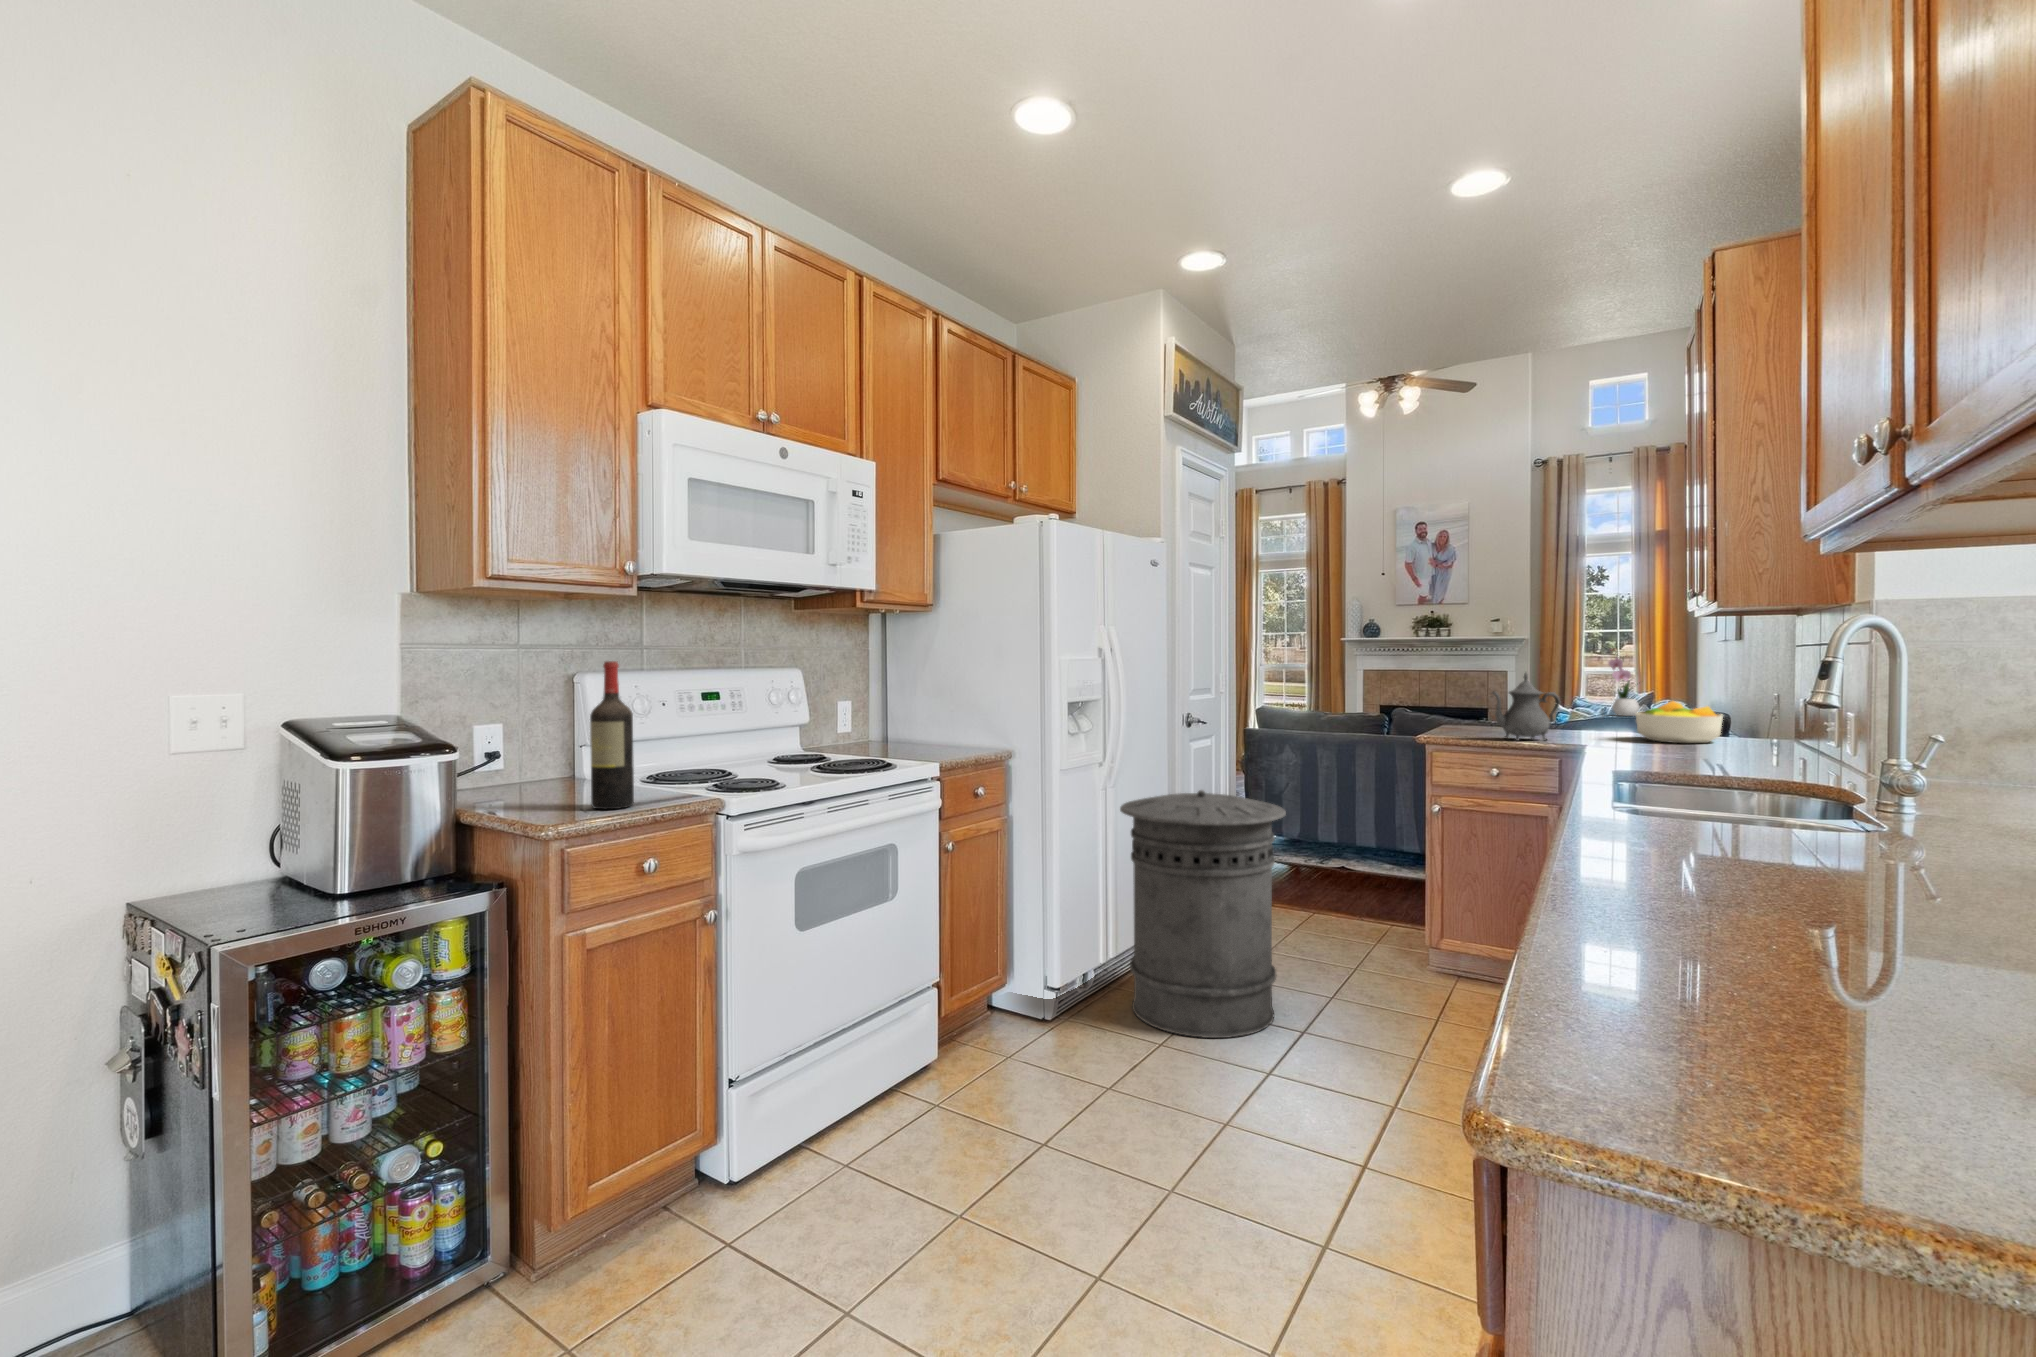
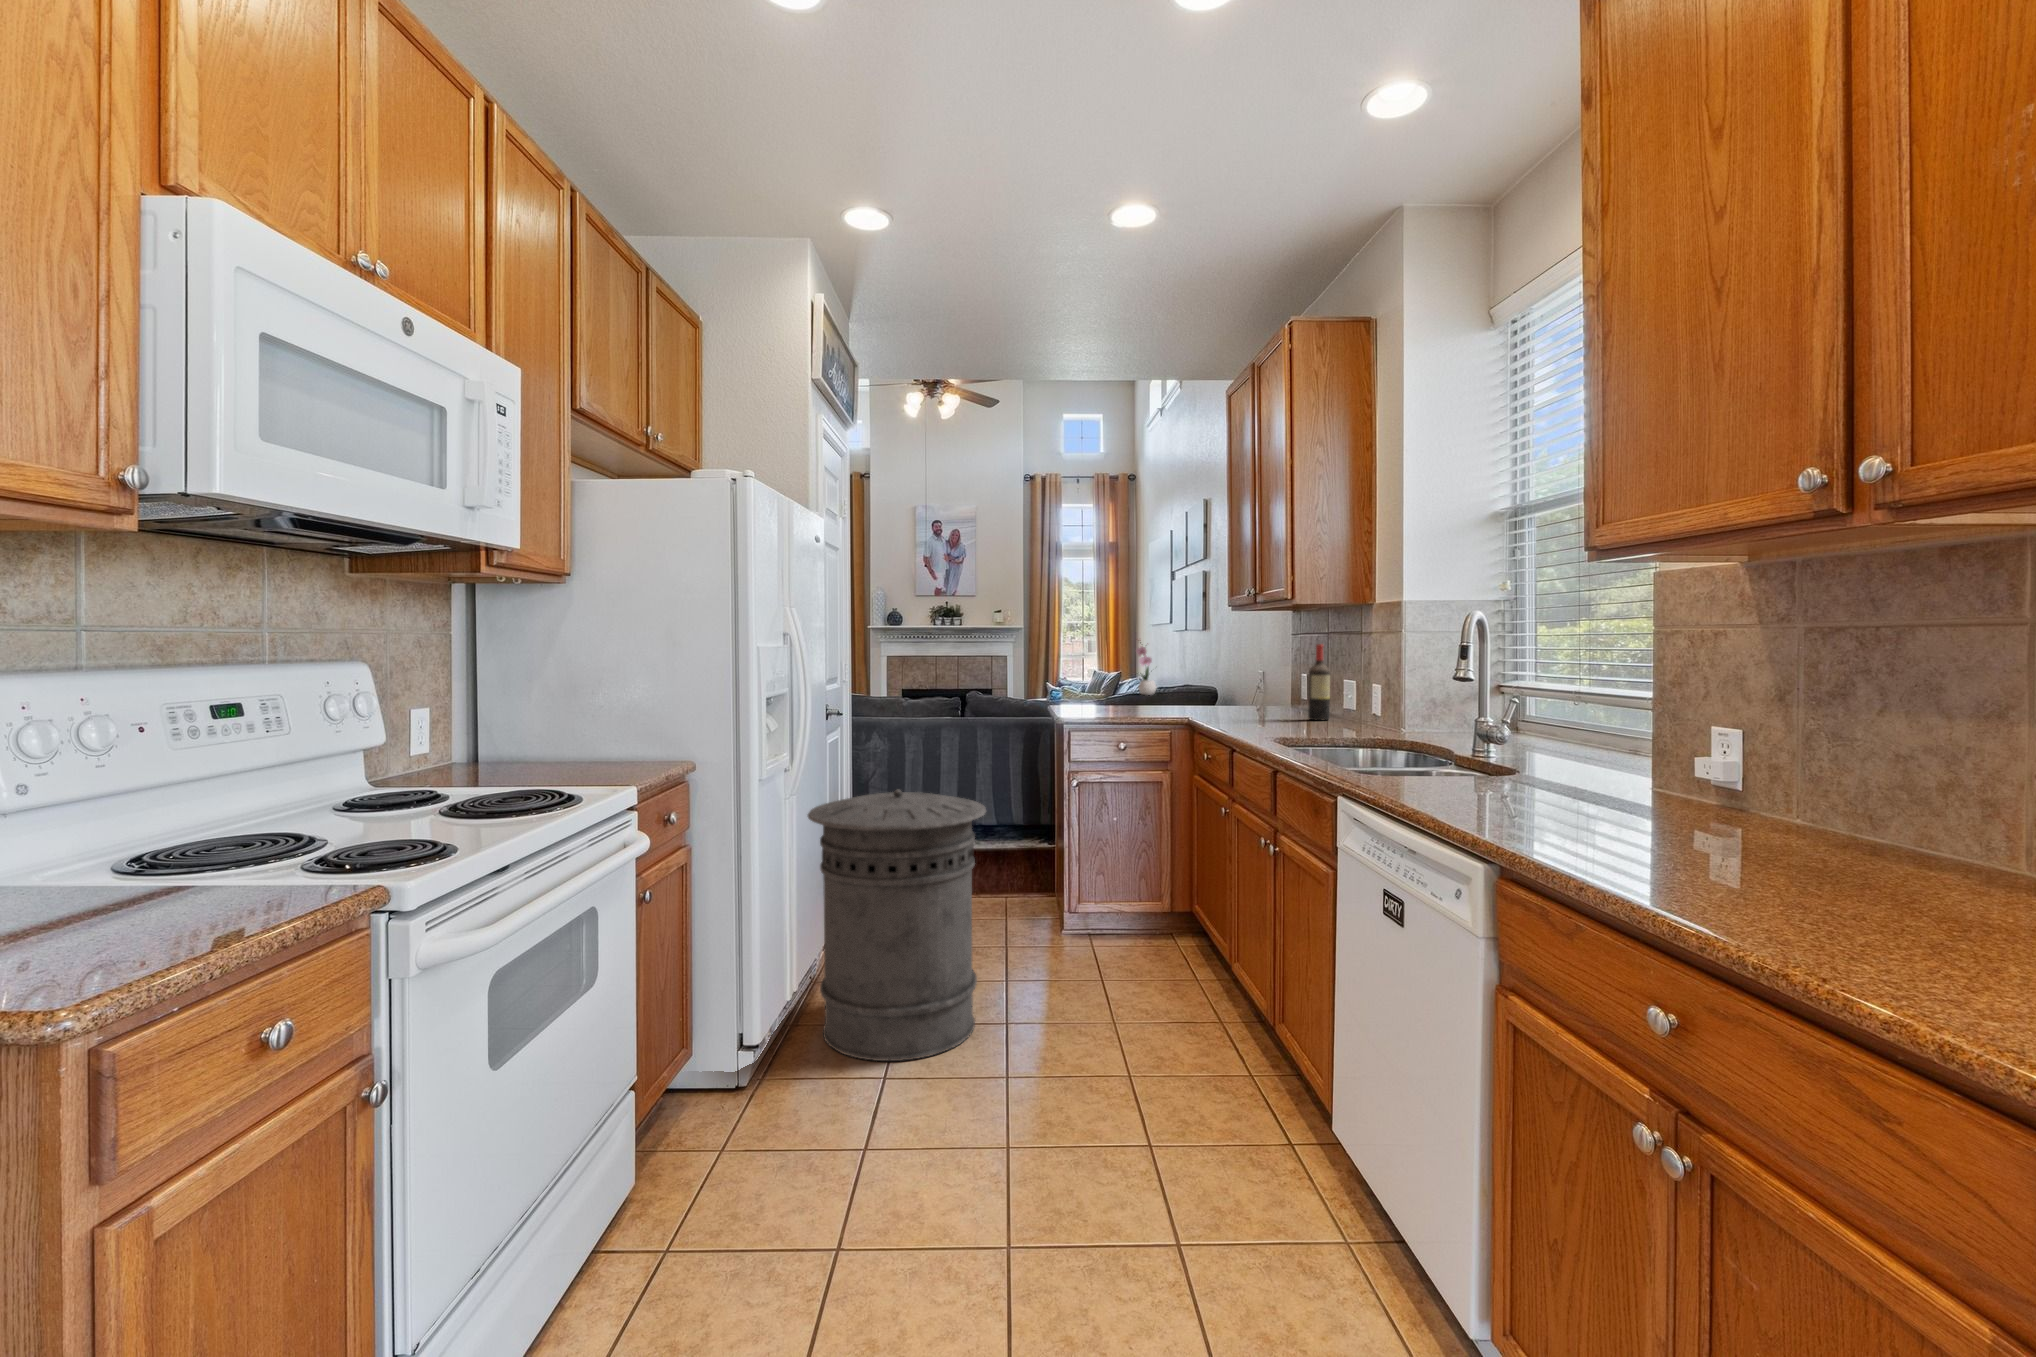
wine bottle: present [590,661,634,809] -> present [1308,644,1330,720]
teapot: present [1492,673,1560,740] -> none [1116,659,1165,721]
fruit bowl: present [1635,701,1723,743] -> none [1213,682,1279,717]

